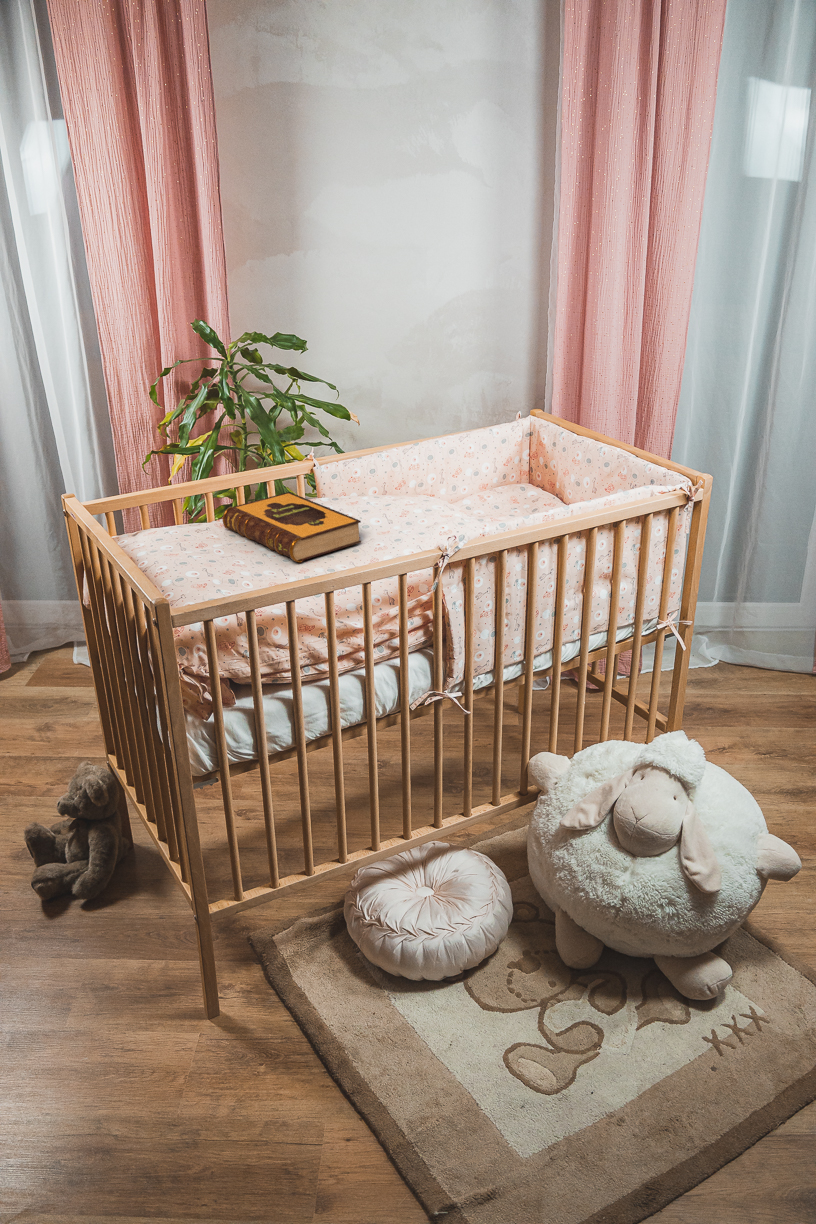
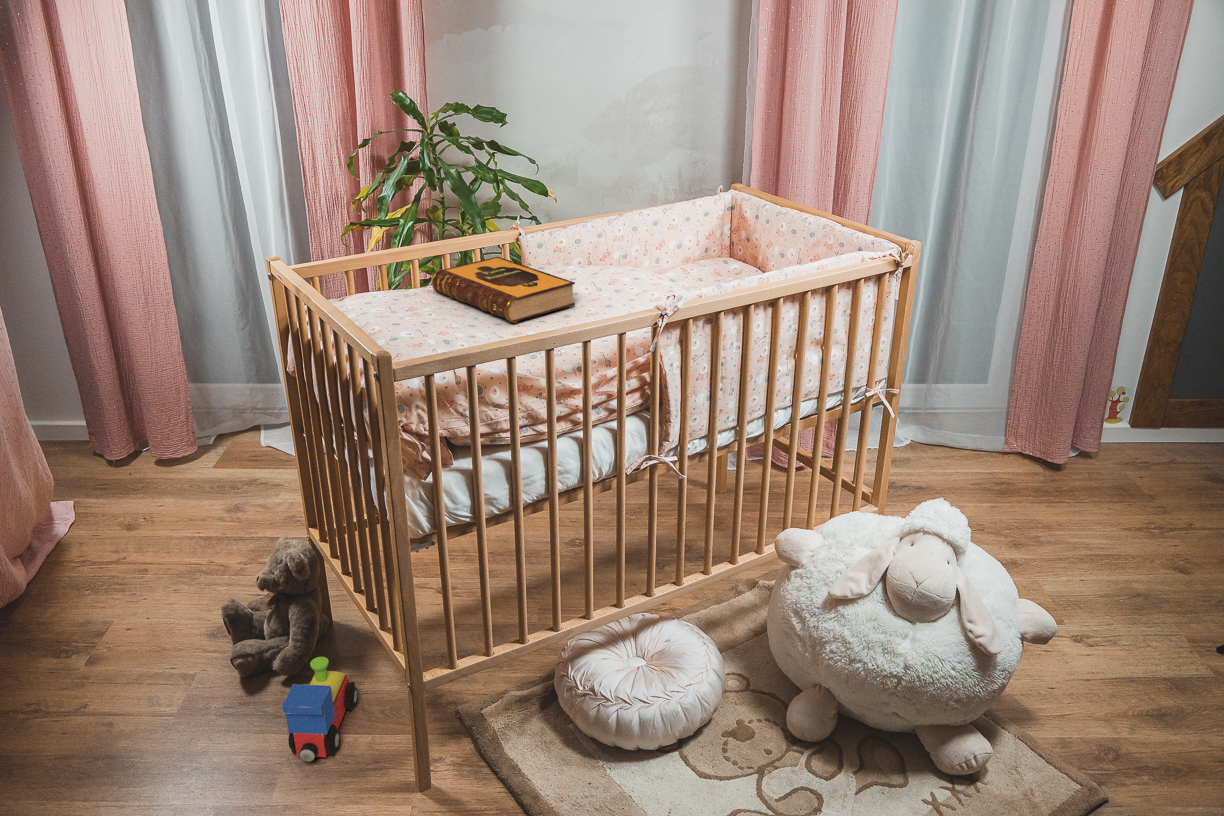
toy train: none [75,885,153,988] -> present [282,657,358,762]

